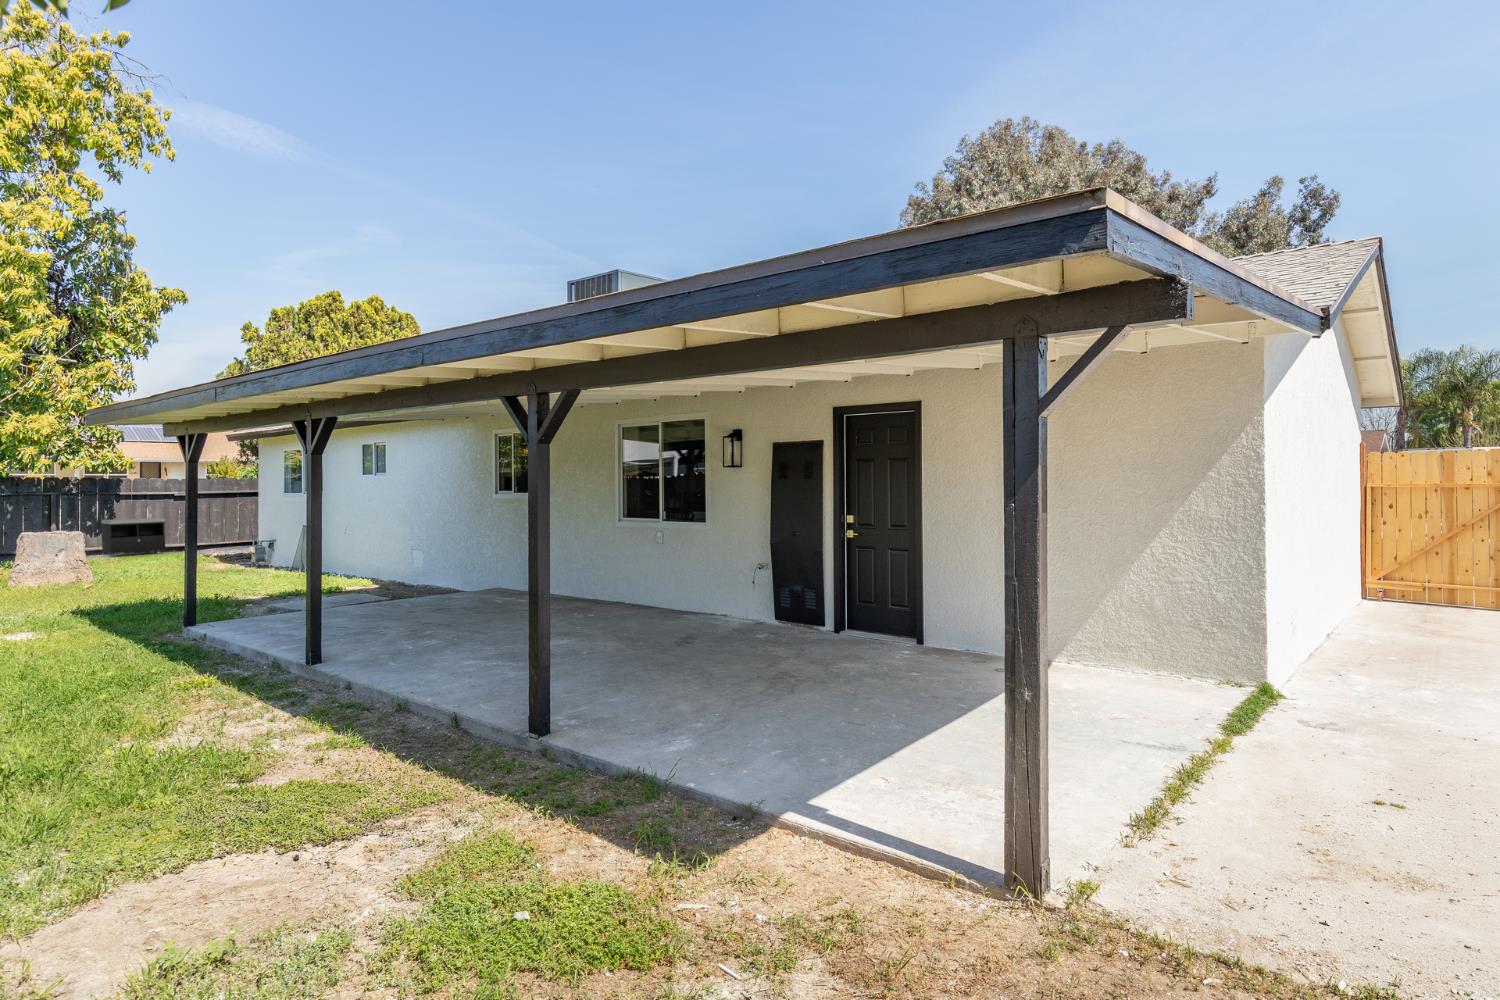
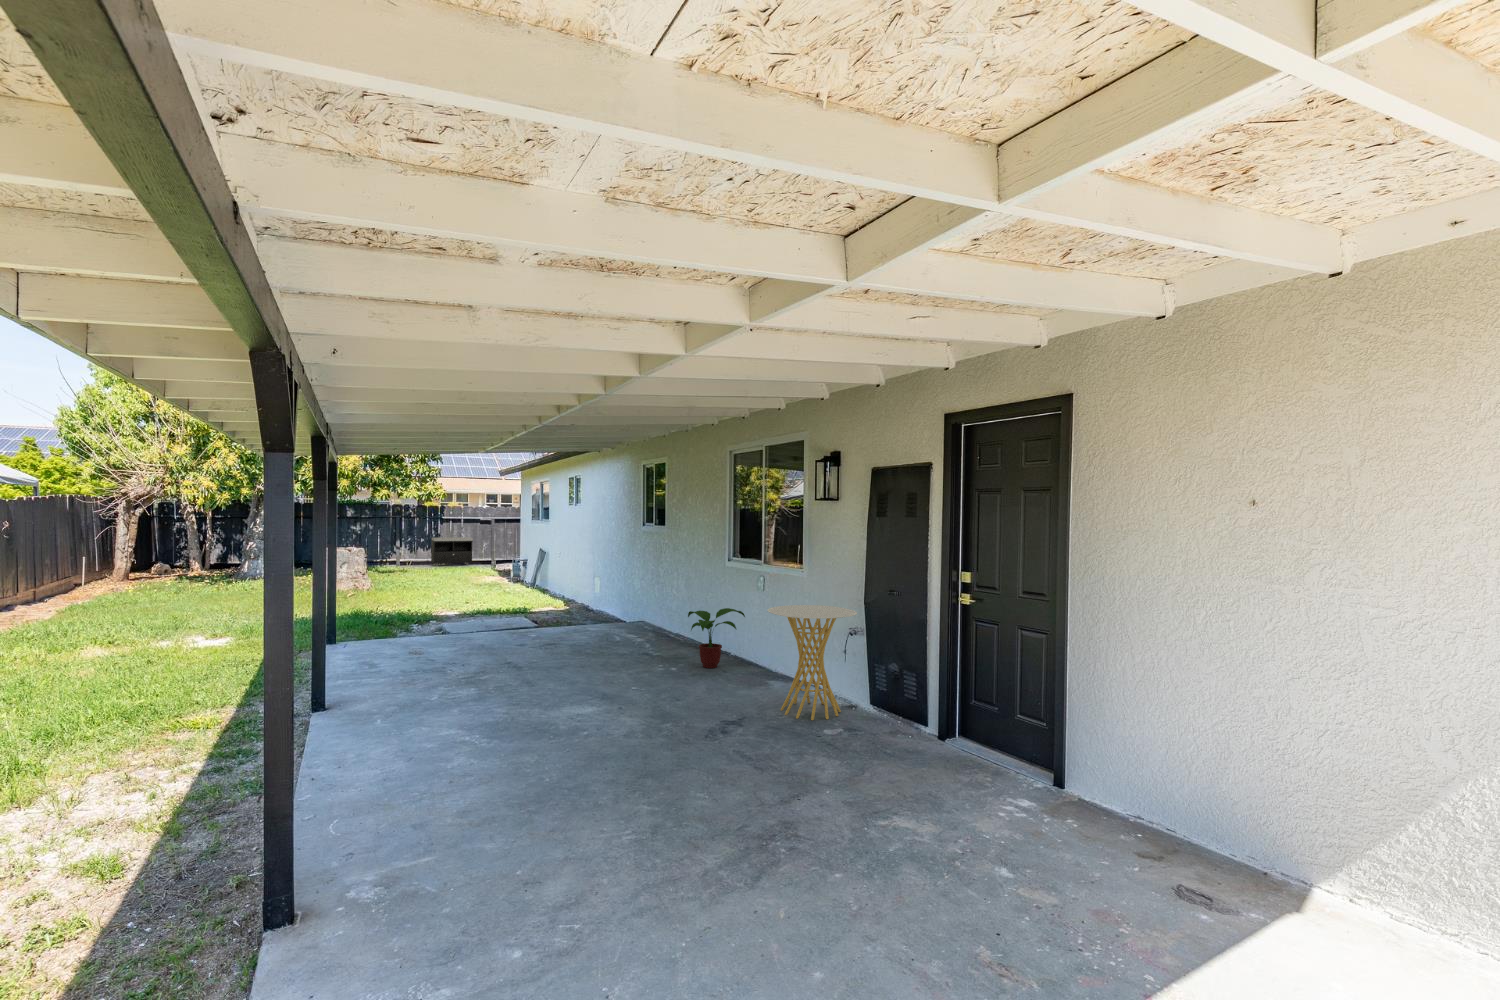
side table: none [696,550,764,633] -> present [767,605,857,720]
potted plant: none [589,563,641,614] -> present [688,608,745,668]

